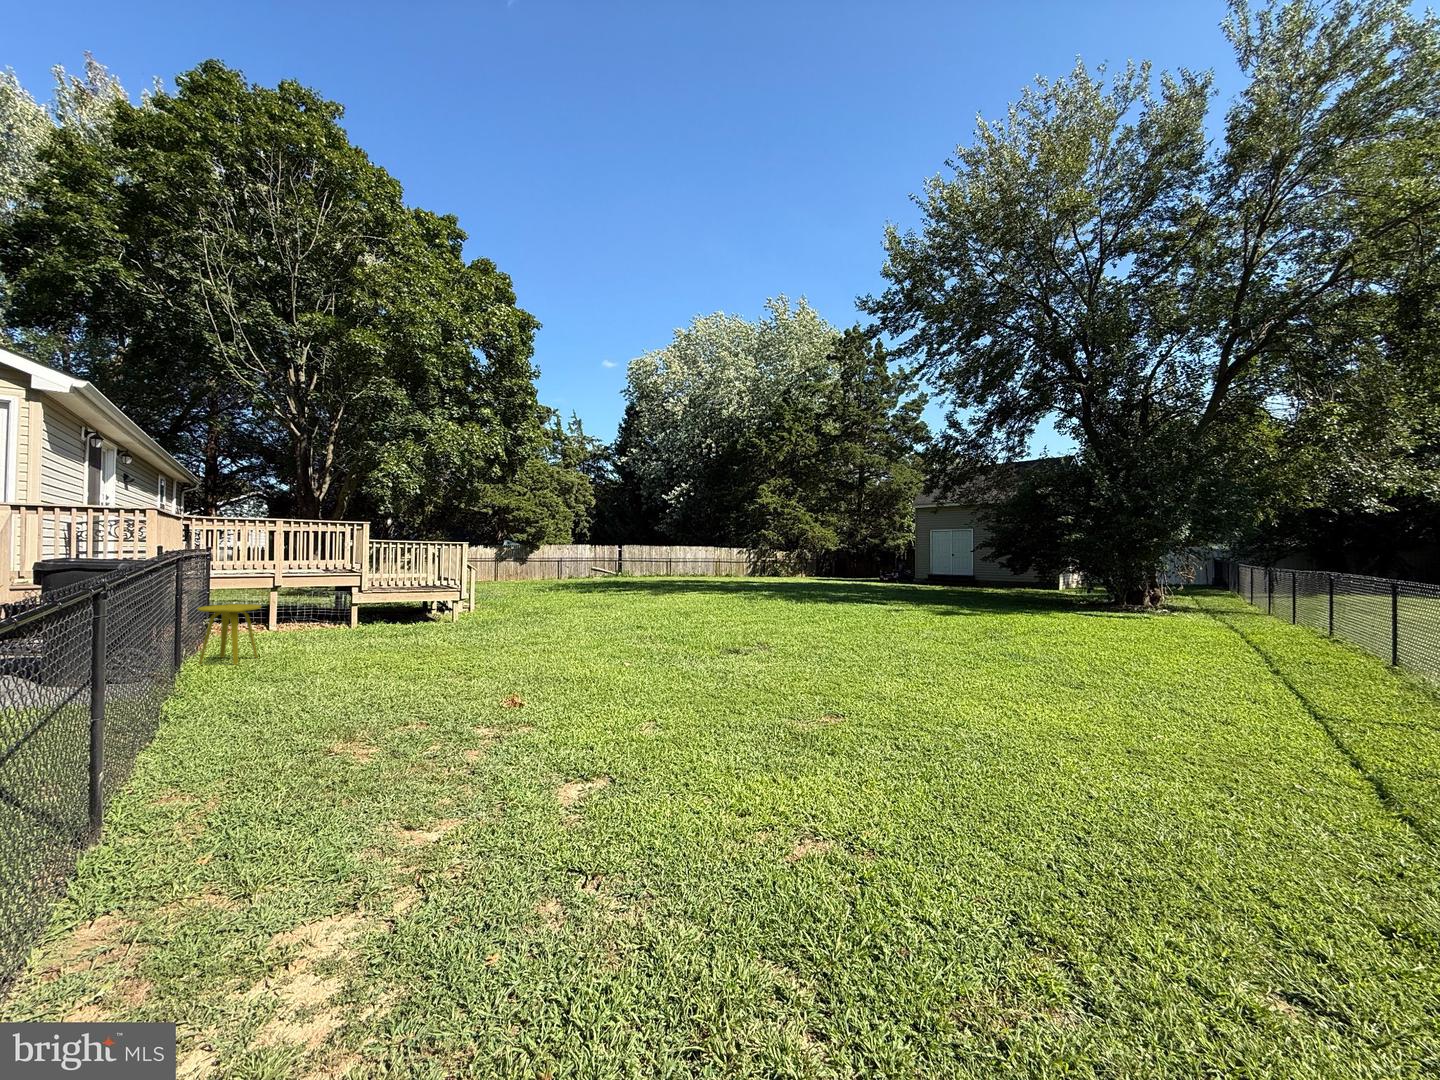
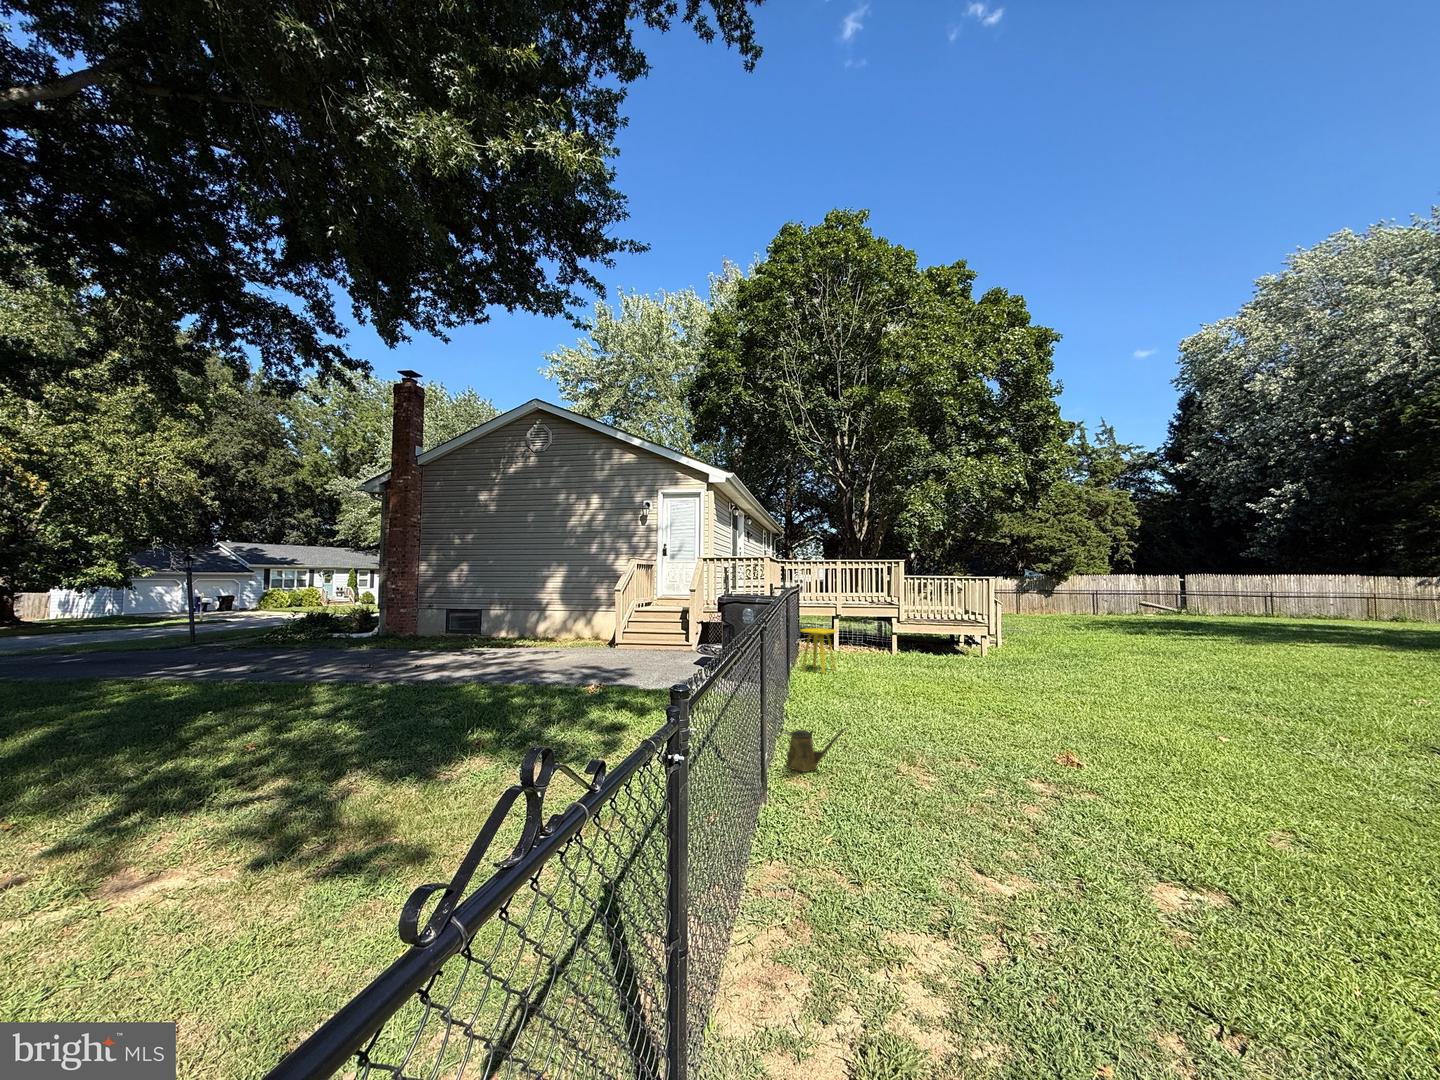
watering can: none [81,753,234,844] -> present [778,728,847,772]

